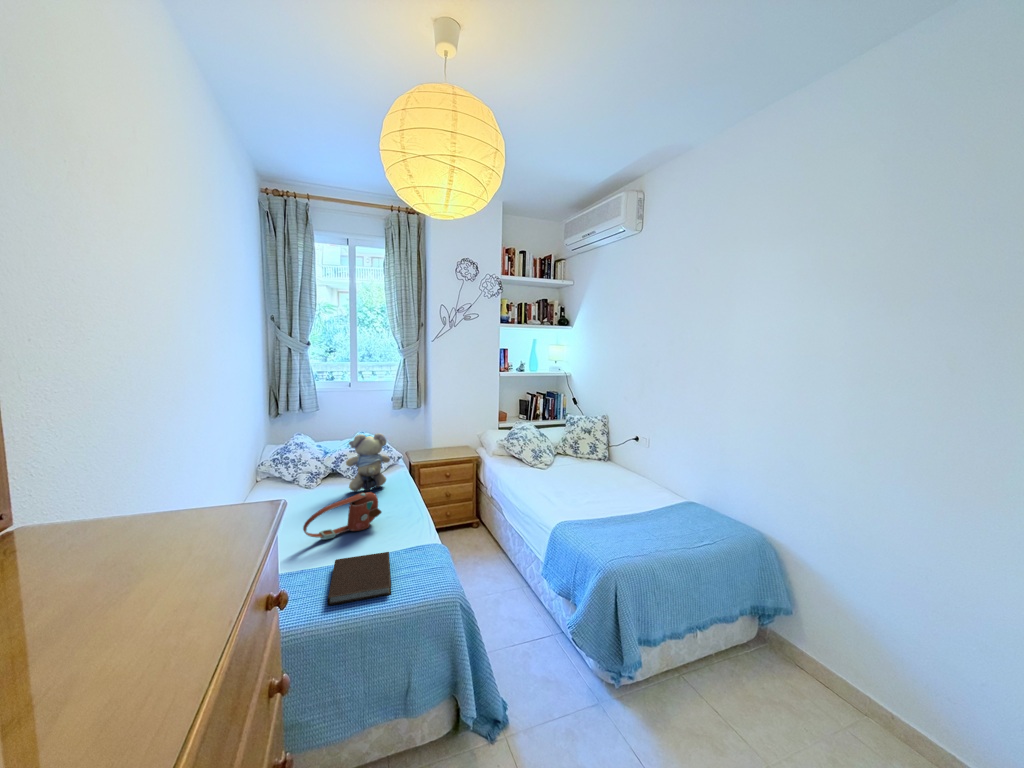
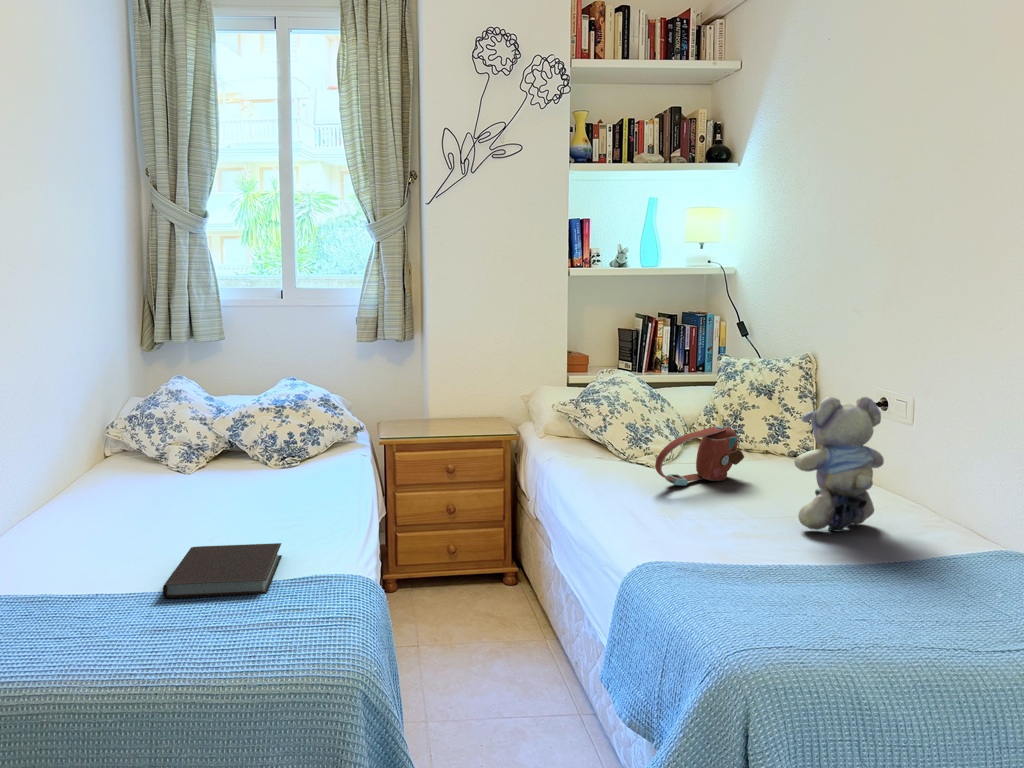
teddy bear: present [346,433,390,491] -> present [794,397,884,532]
handbag: present [303,492,381,539] -> present [655,426,744,486]

